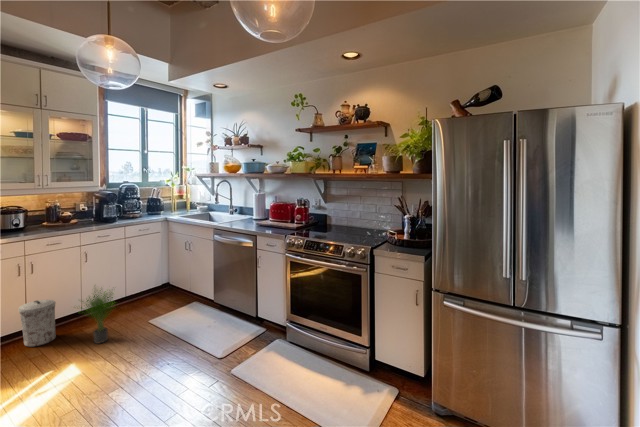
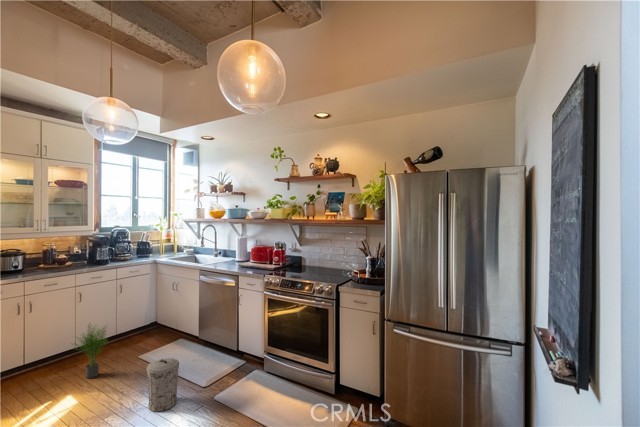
trash can: present [18,300,56,347] -> present [147,358,179,412]

